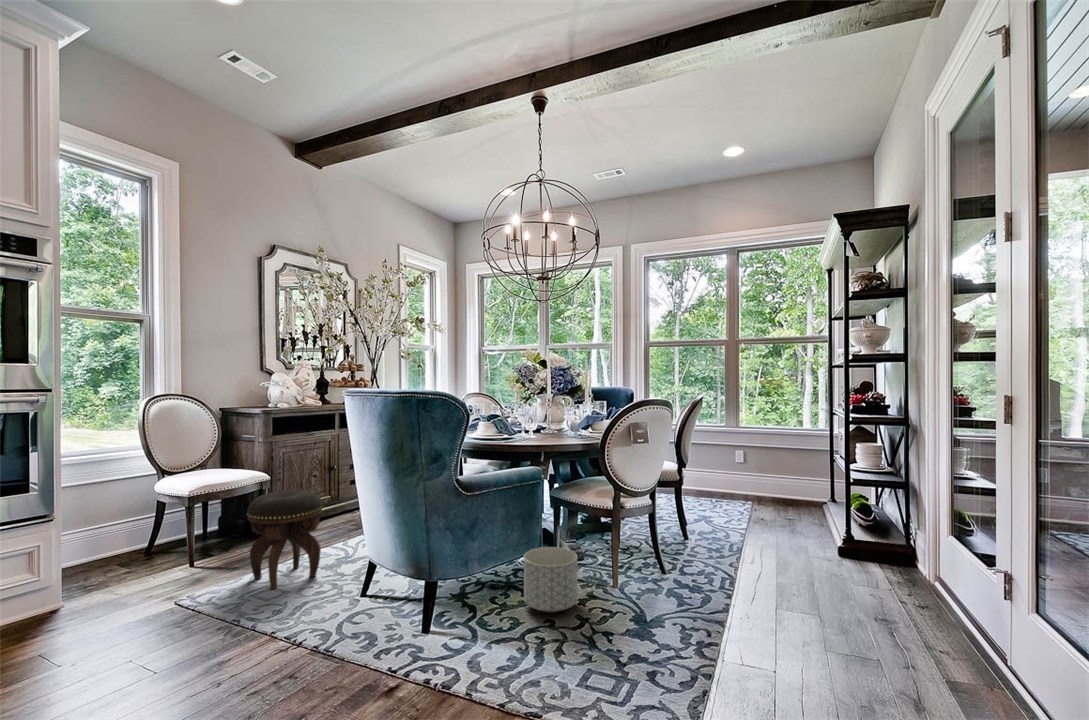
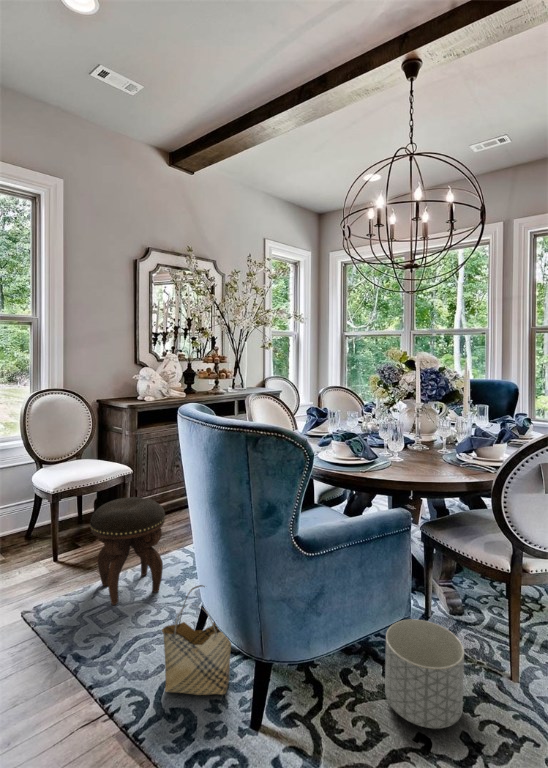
woven basket: none [343,538,404,627] -> present [162,585,231,695]

